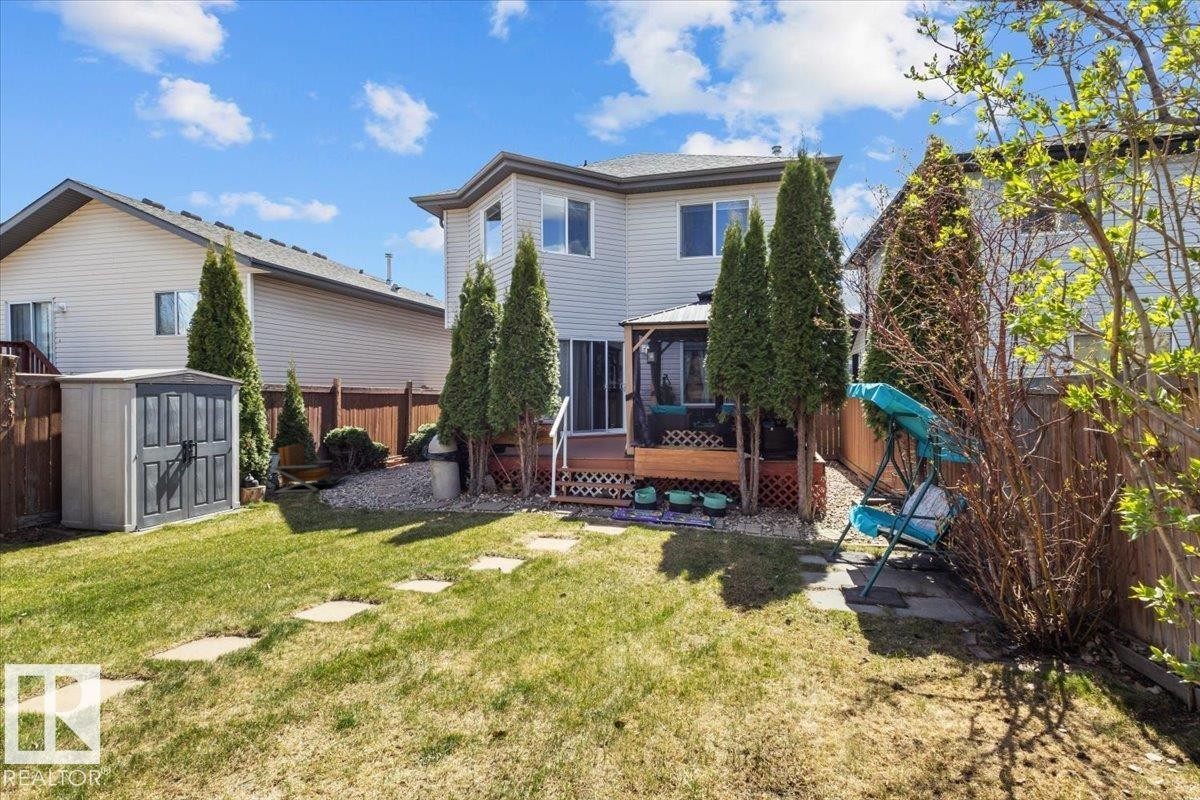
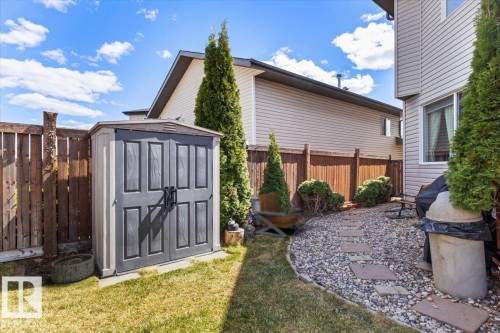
basket: none [41,519,96,548] -> present [51,251,94,283]

